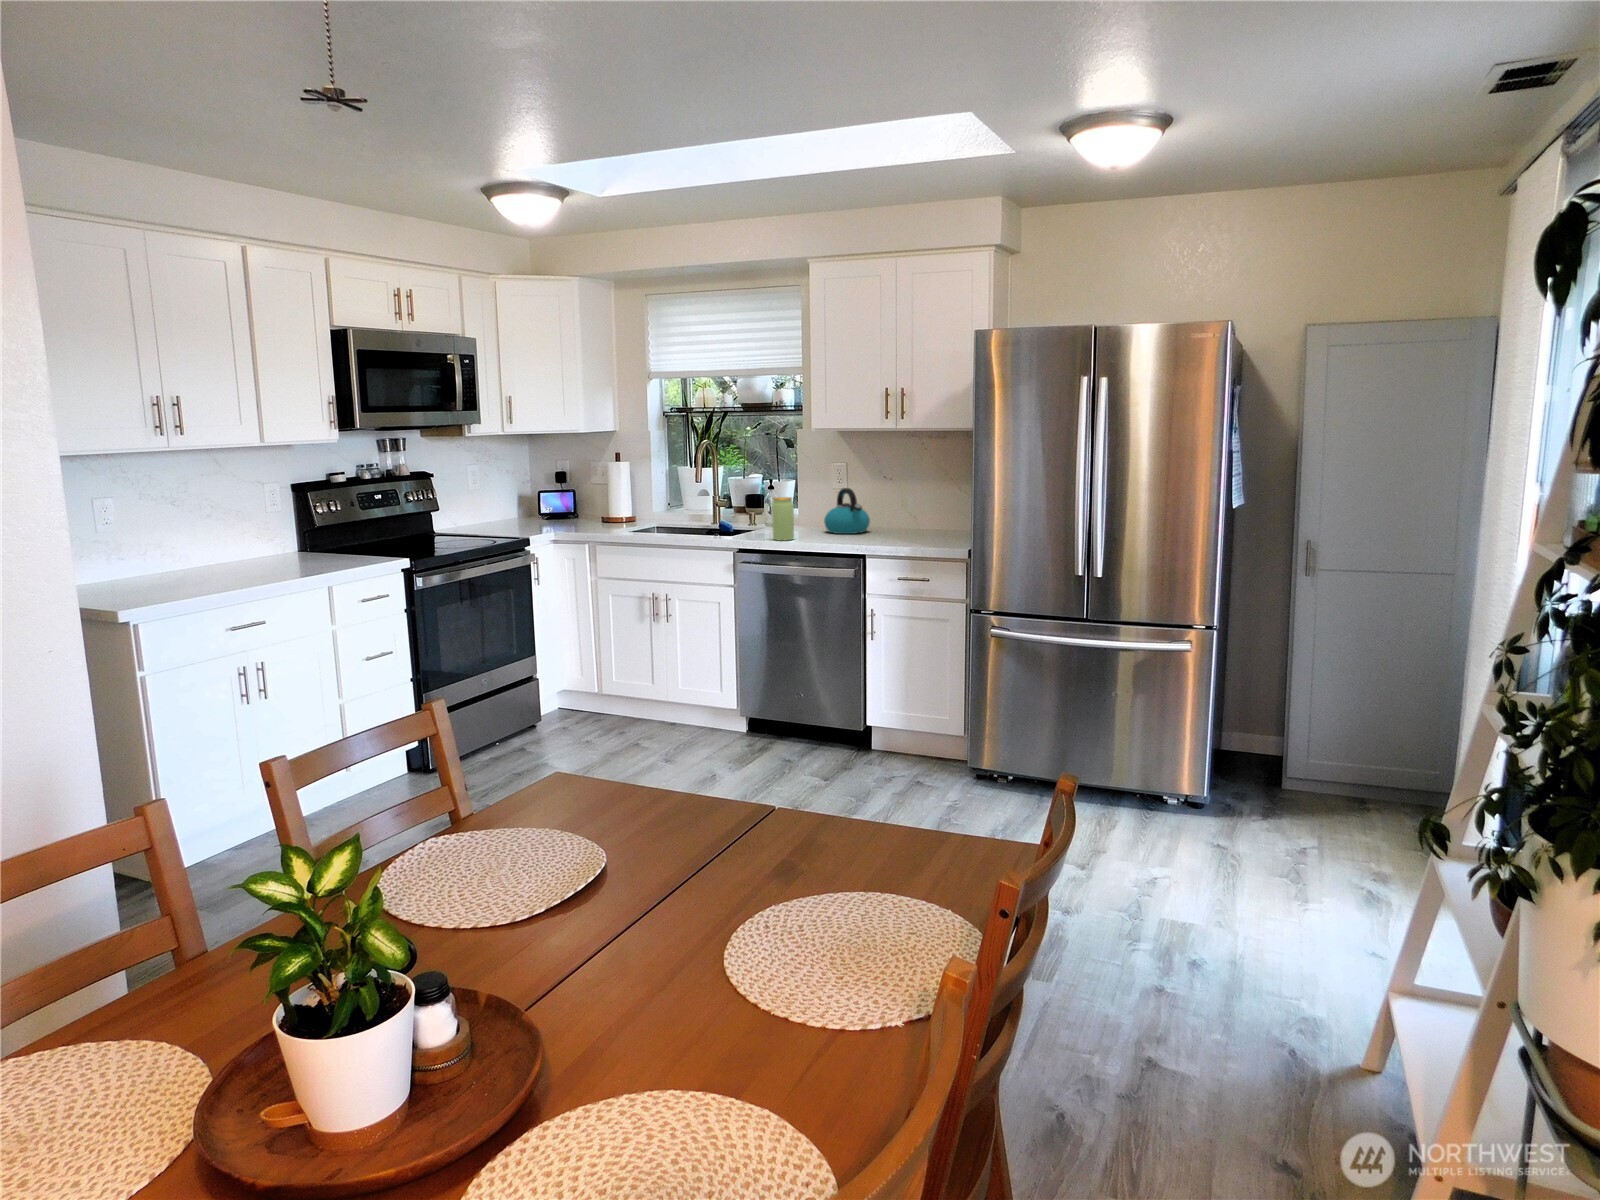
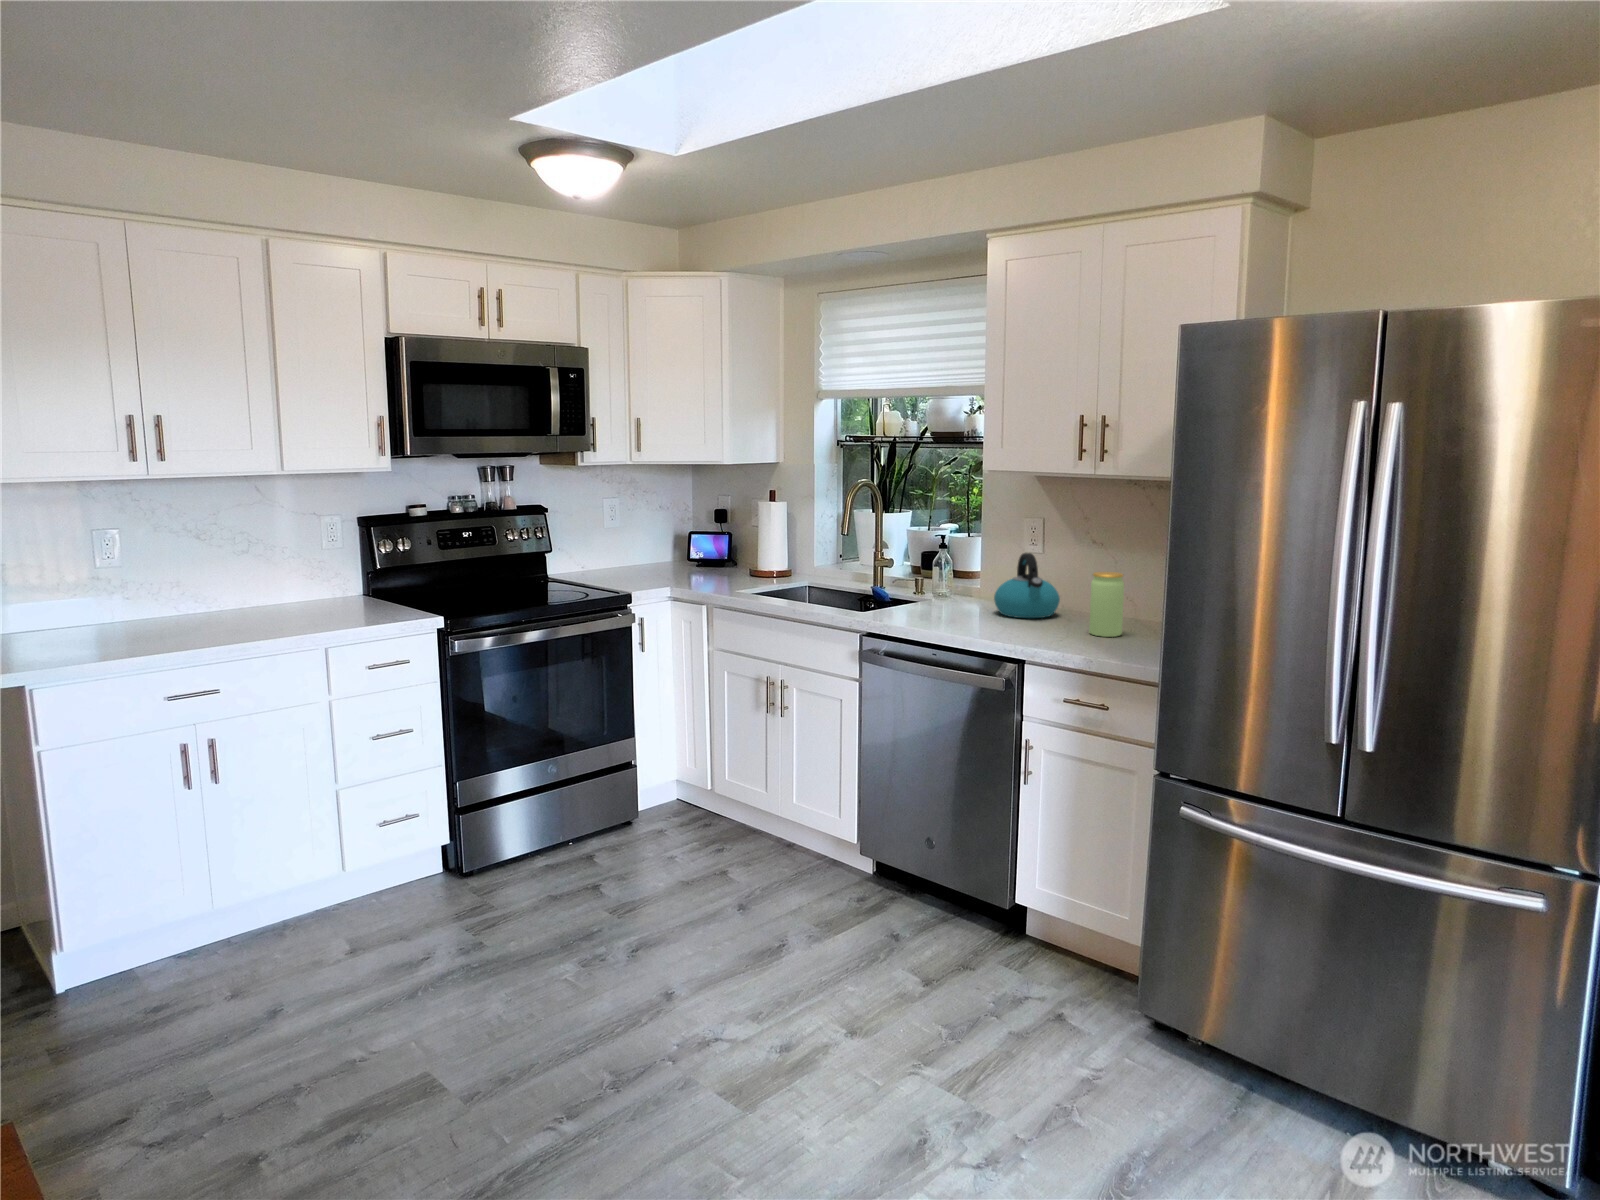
jar: present [772,497,794,541] -> present [1089,572,1124,637]

